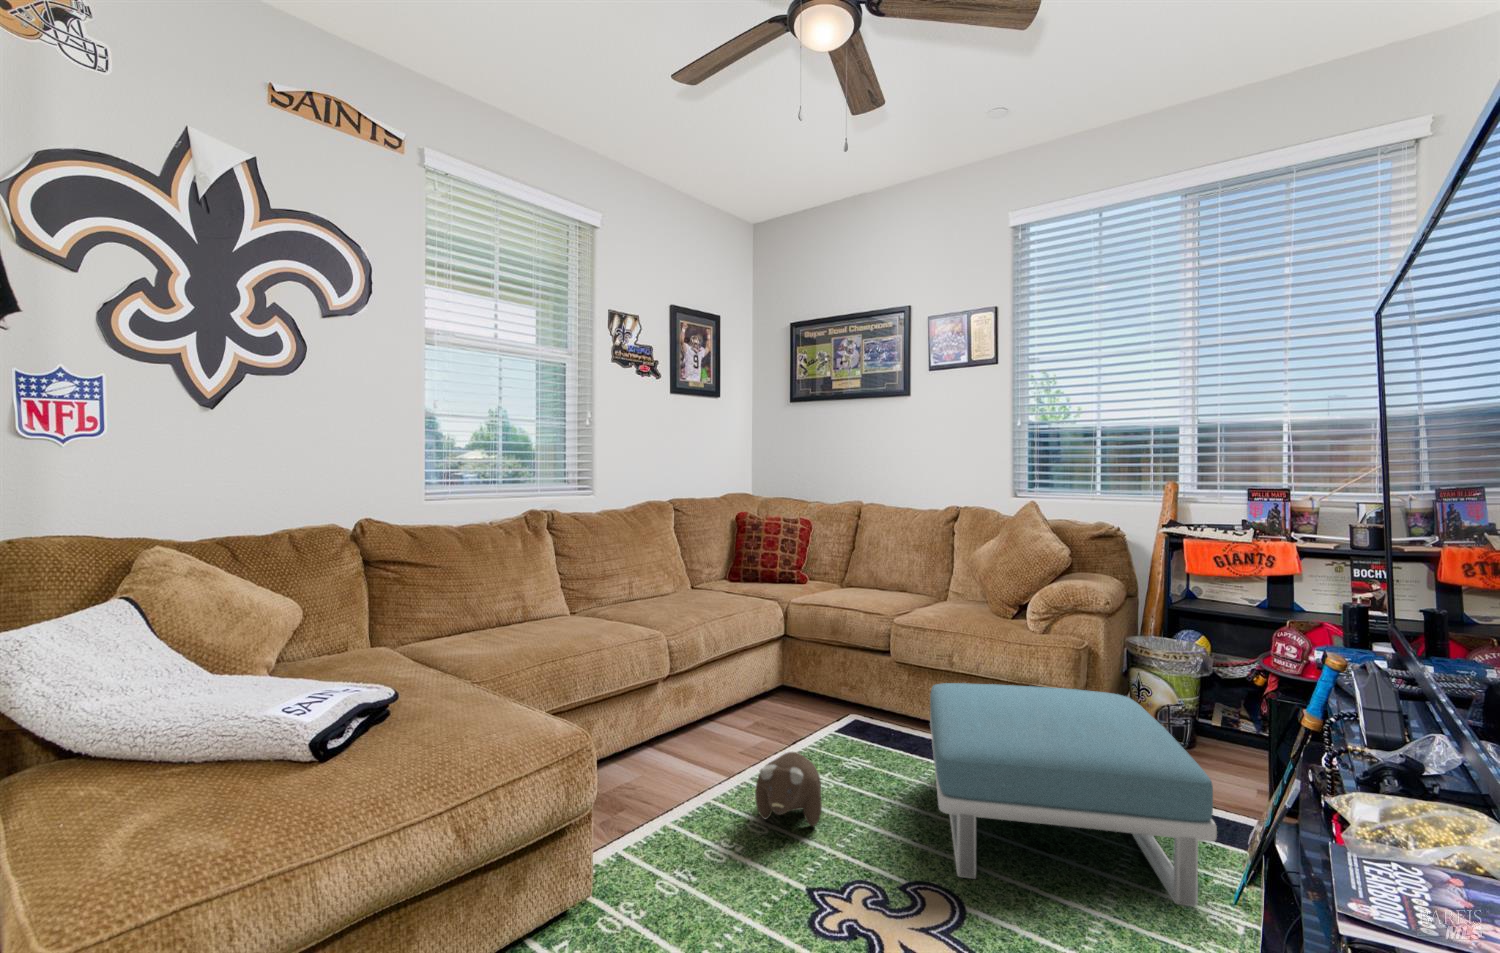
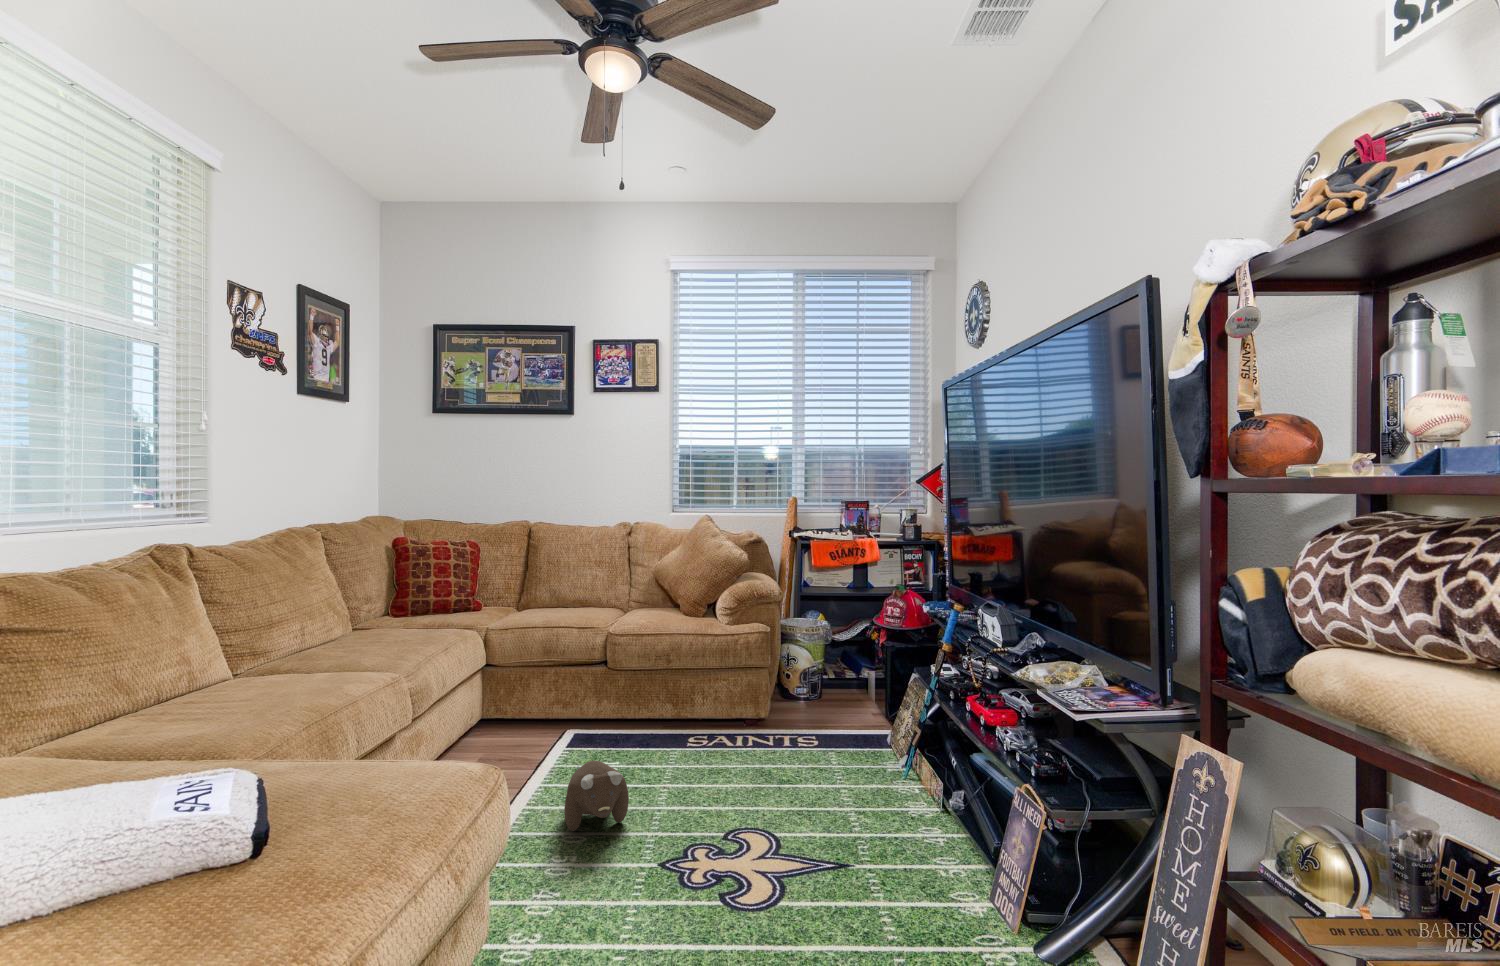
footstool: present [930,683,1217,906] -> none [674,660,898,818]

